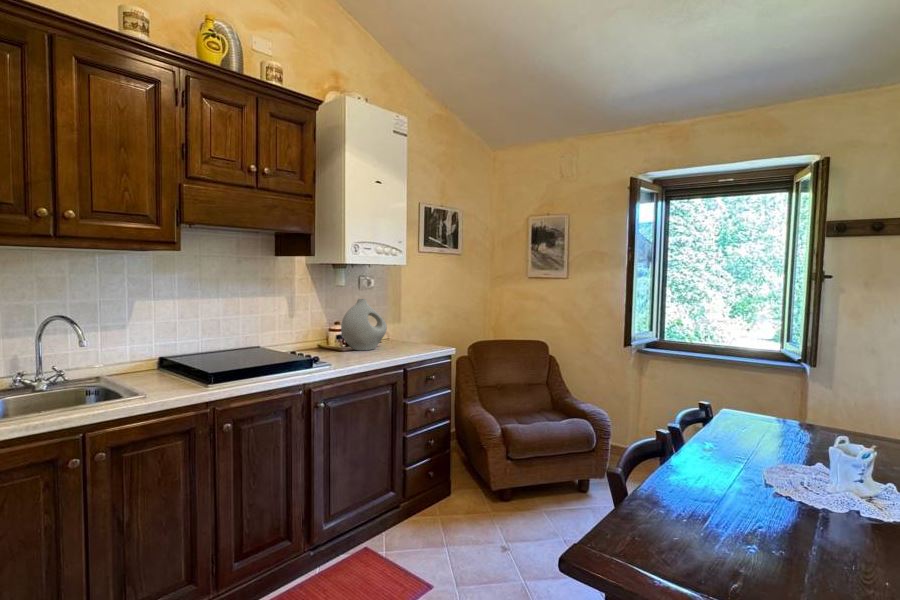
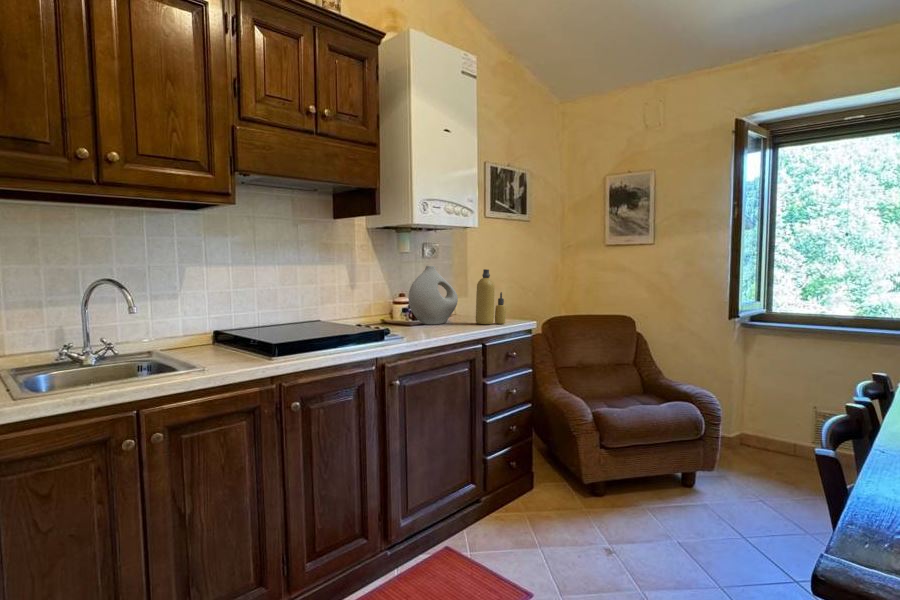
bottle: none [401,303,427,351] -> present [476,269,506,324]

